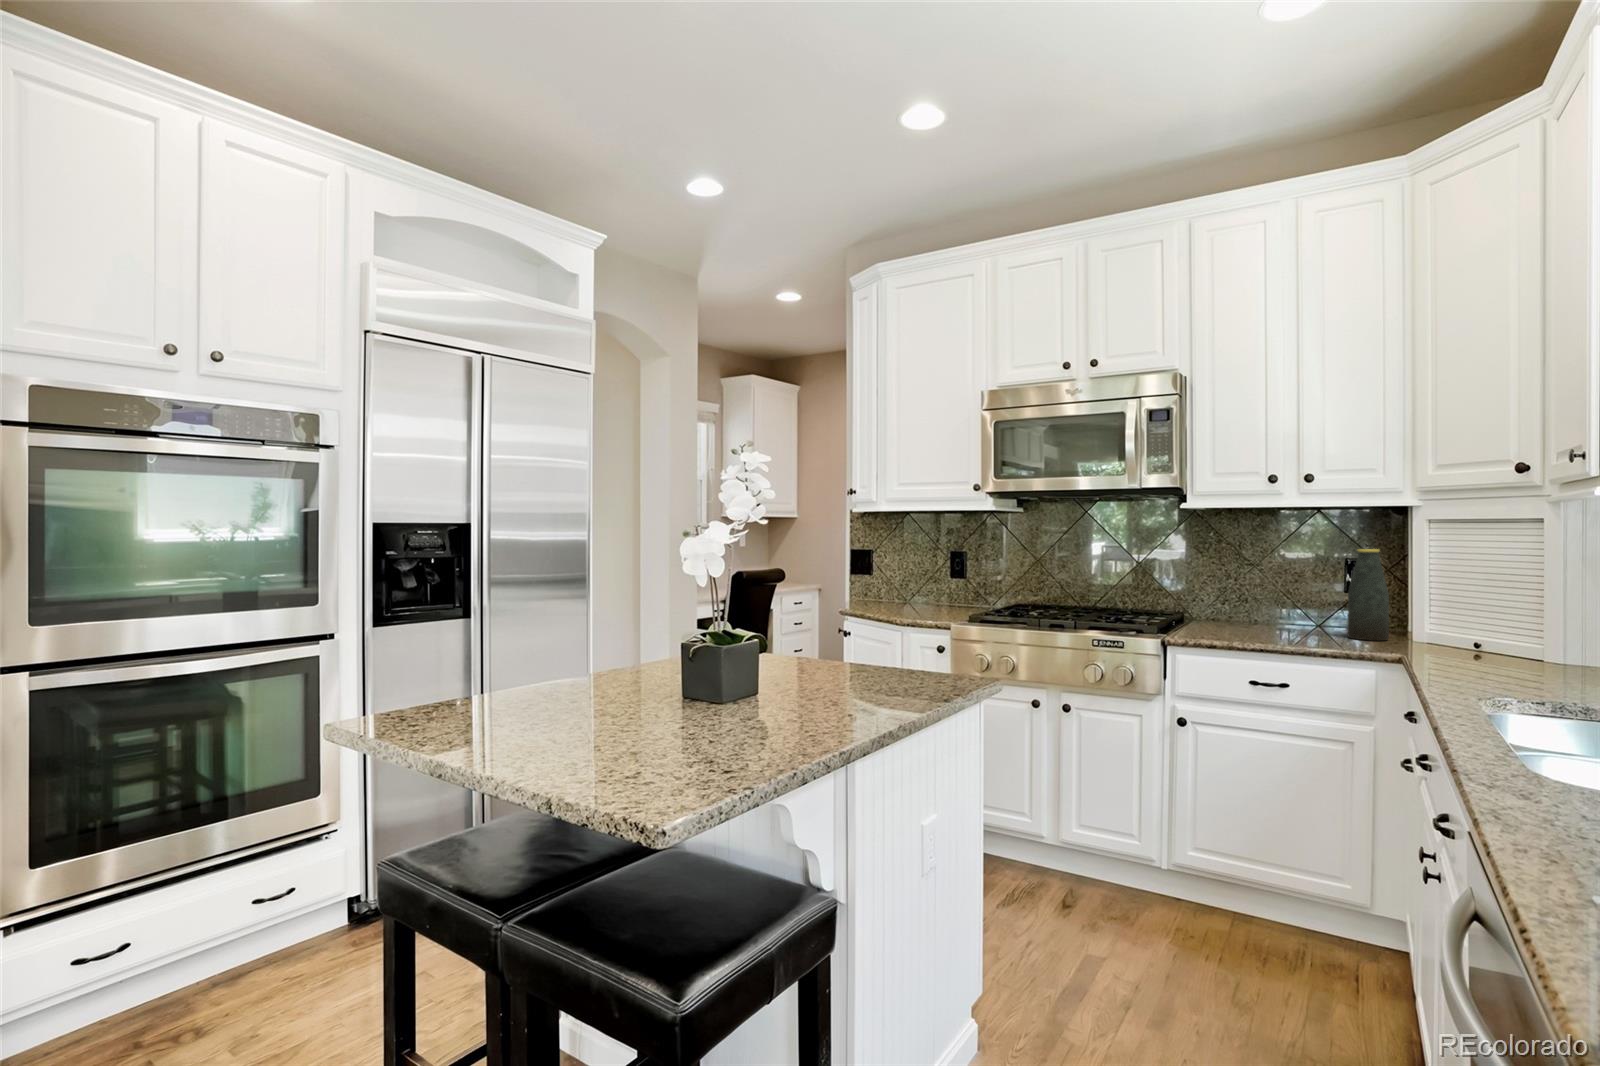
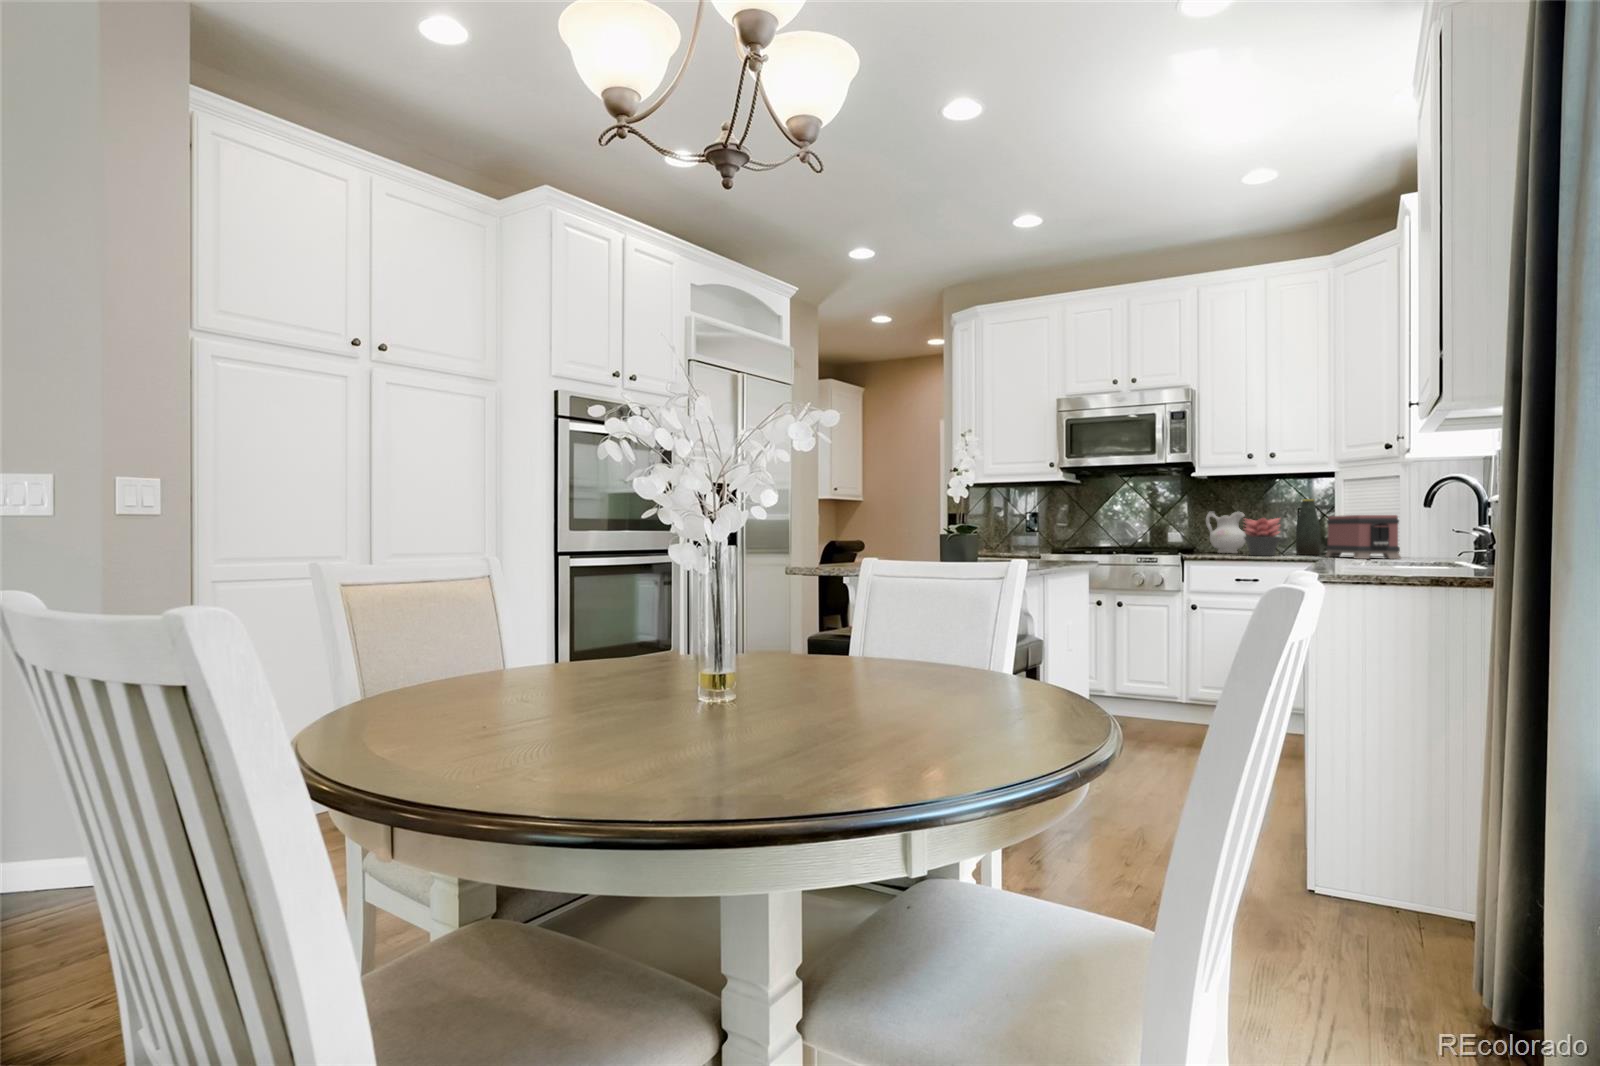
ceramic pitcher: none [1204,559,1266,626] -> present [1206,511,1246,553]
succulent plant: none [1261,580,1325,646] -> present [1244,518,1280,556]
toaster: none [1402,584,1554,672] -> present [1325,515,1401,559]

